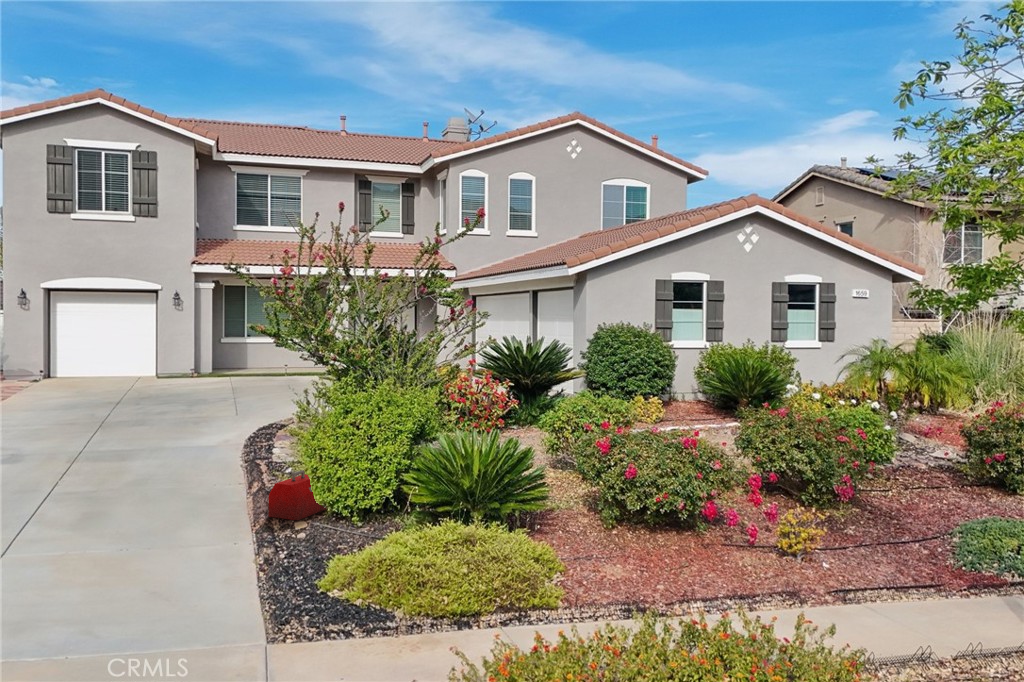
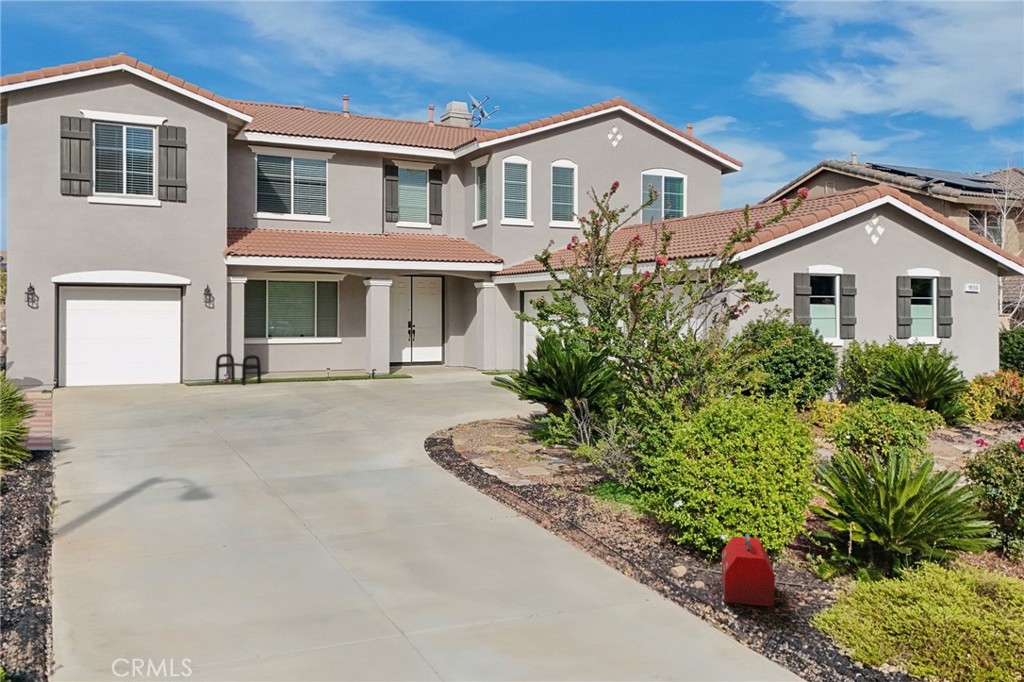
bench: none [181,351,219,378] -> present [215,354,261,385]

